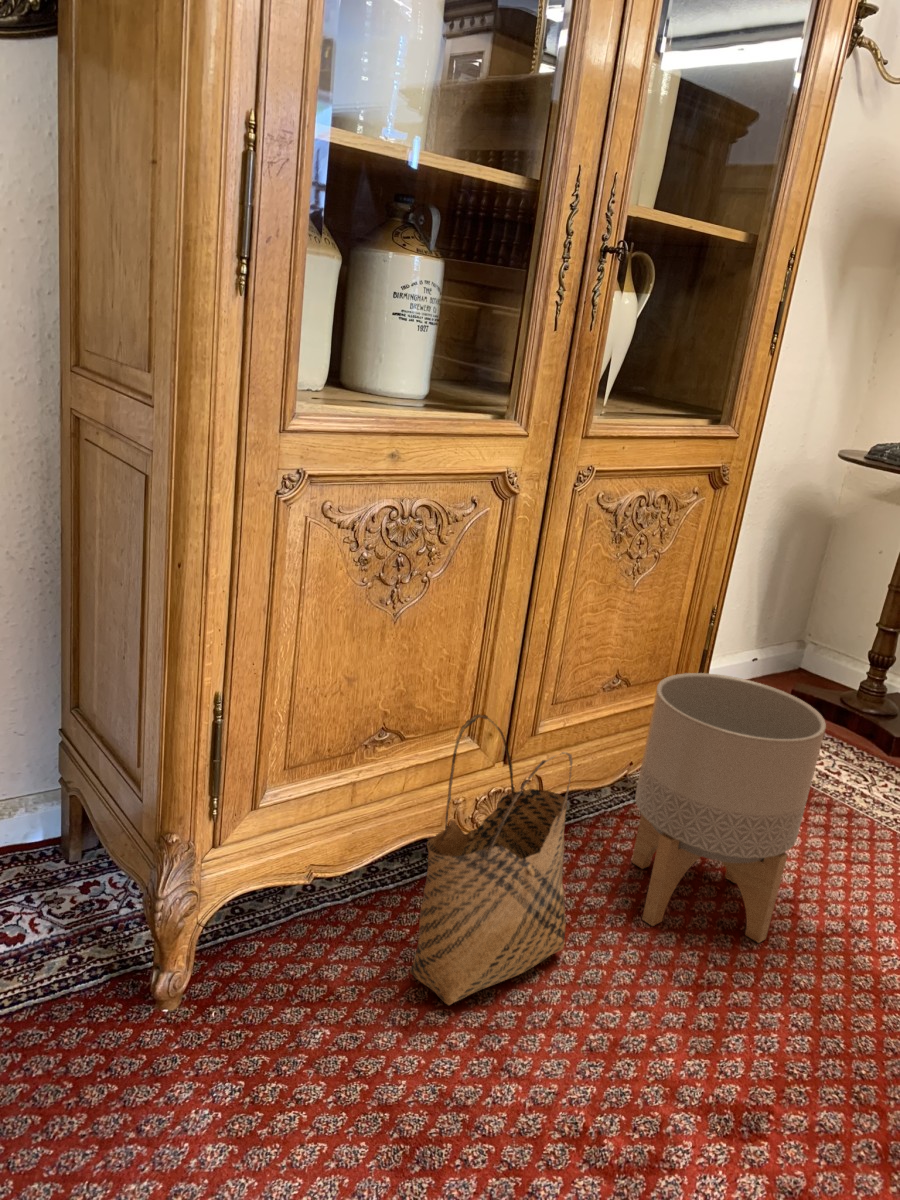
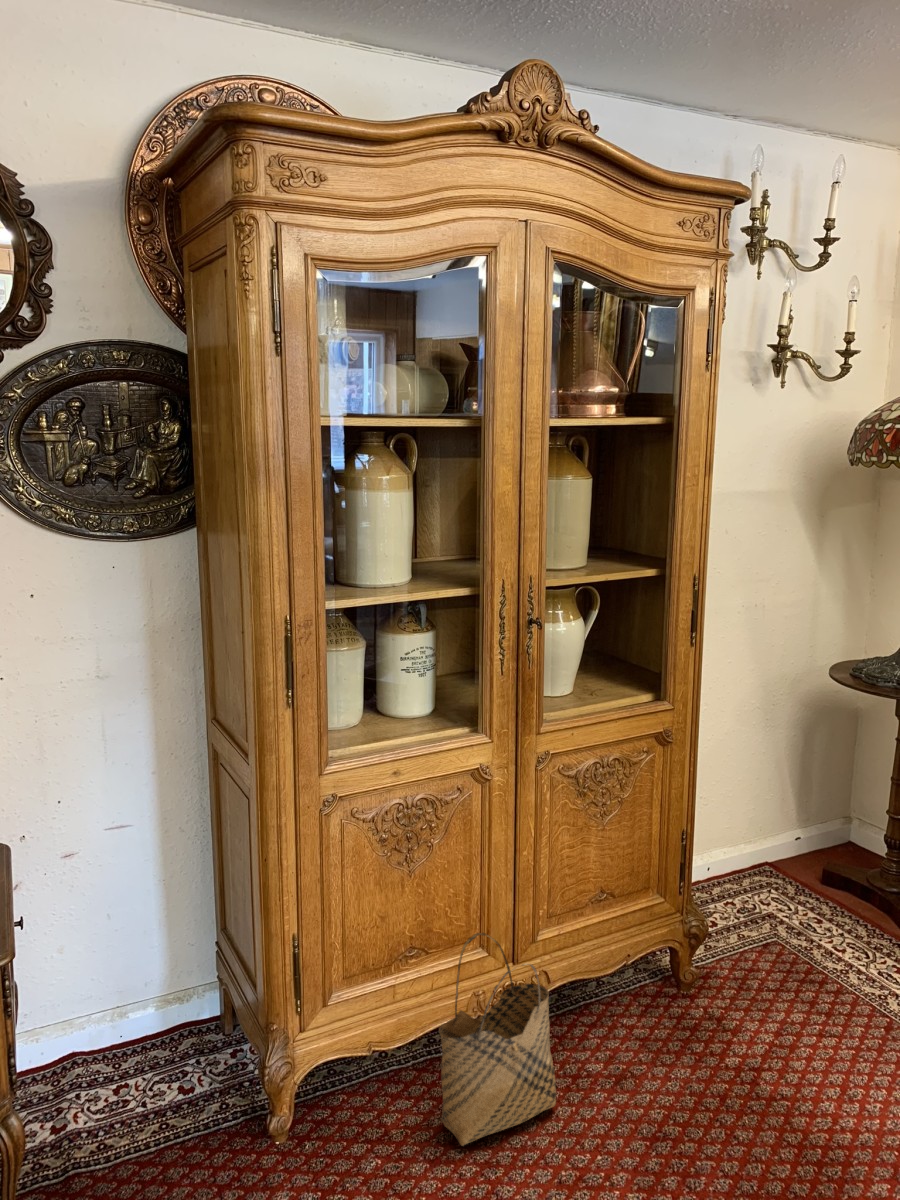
planter: present [632,673,826,943] -> none [618,886,746,1104]

